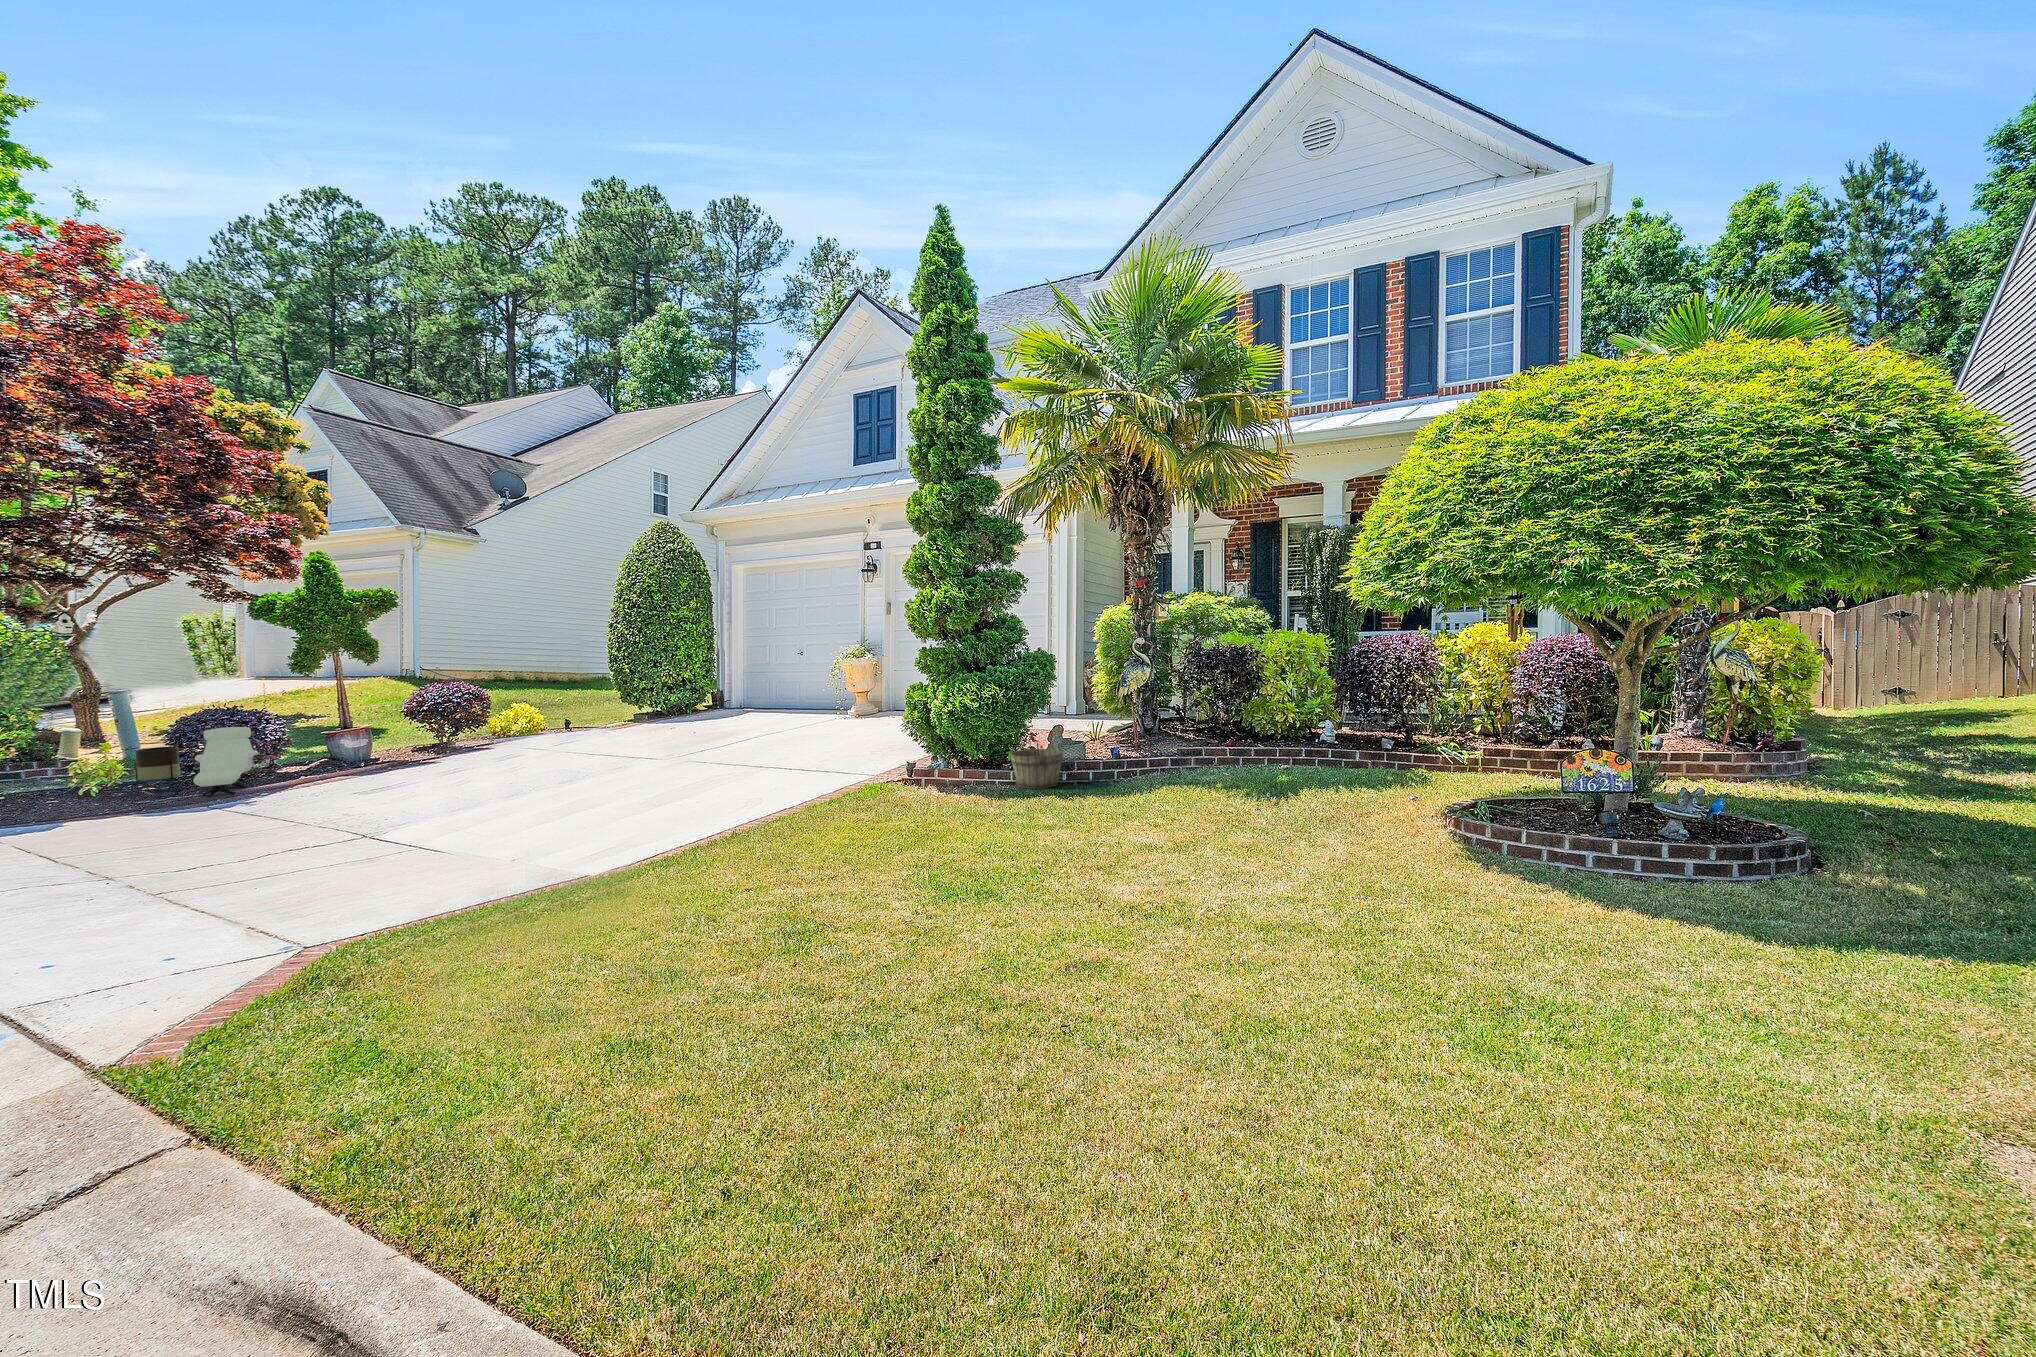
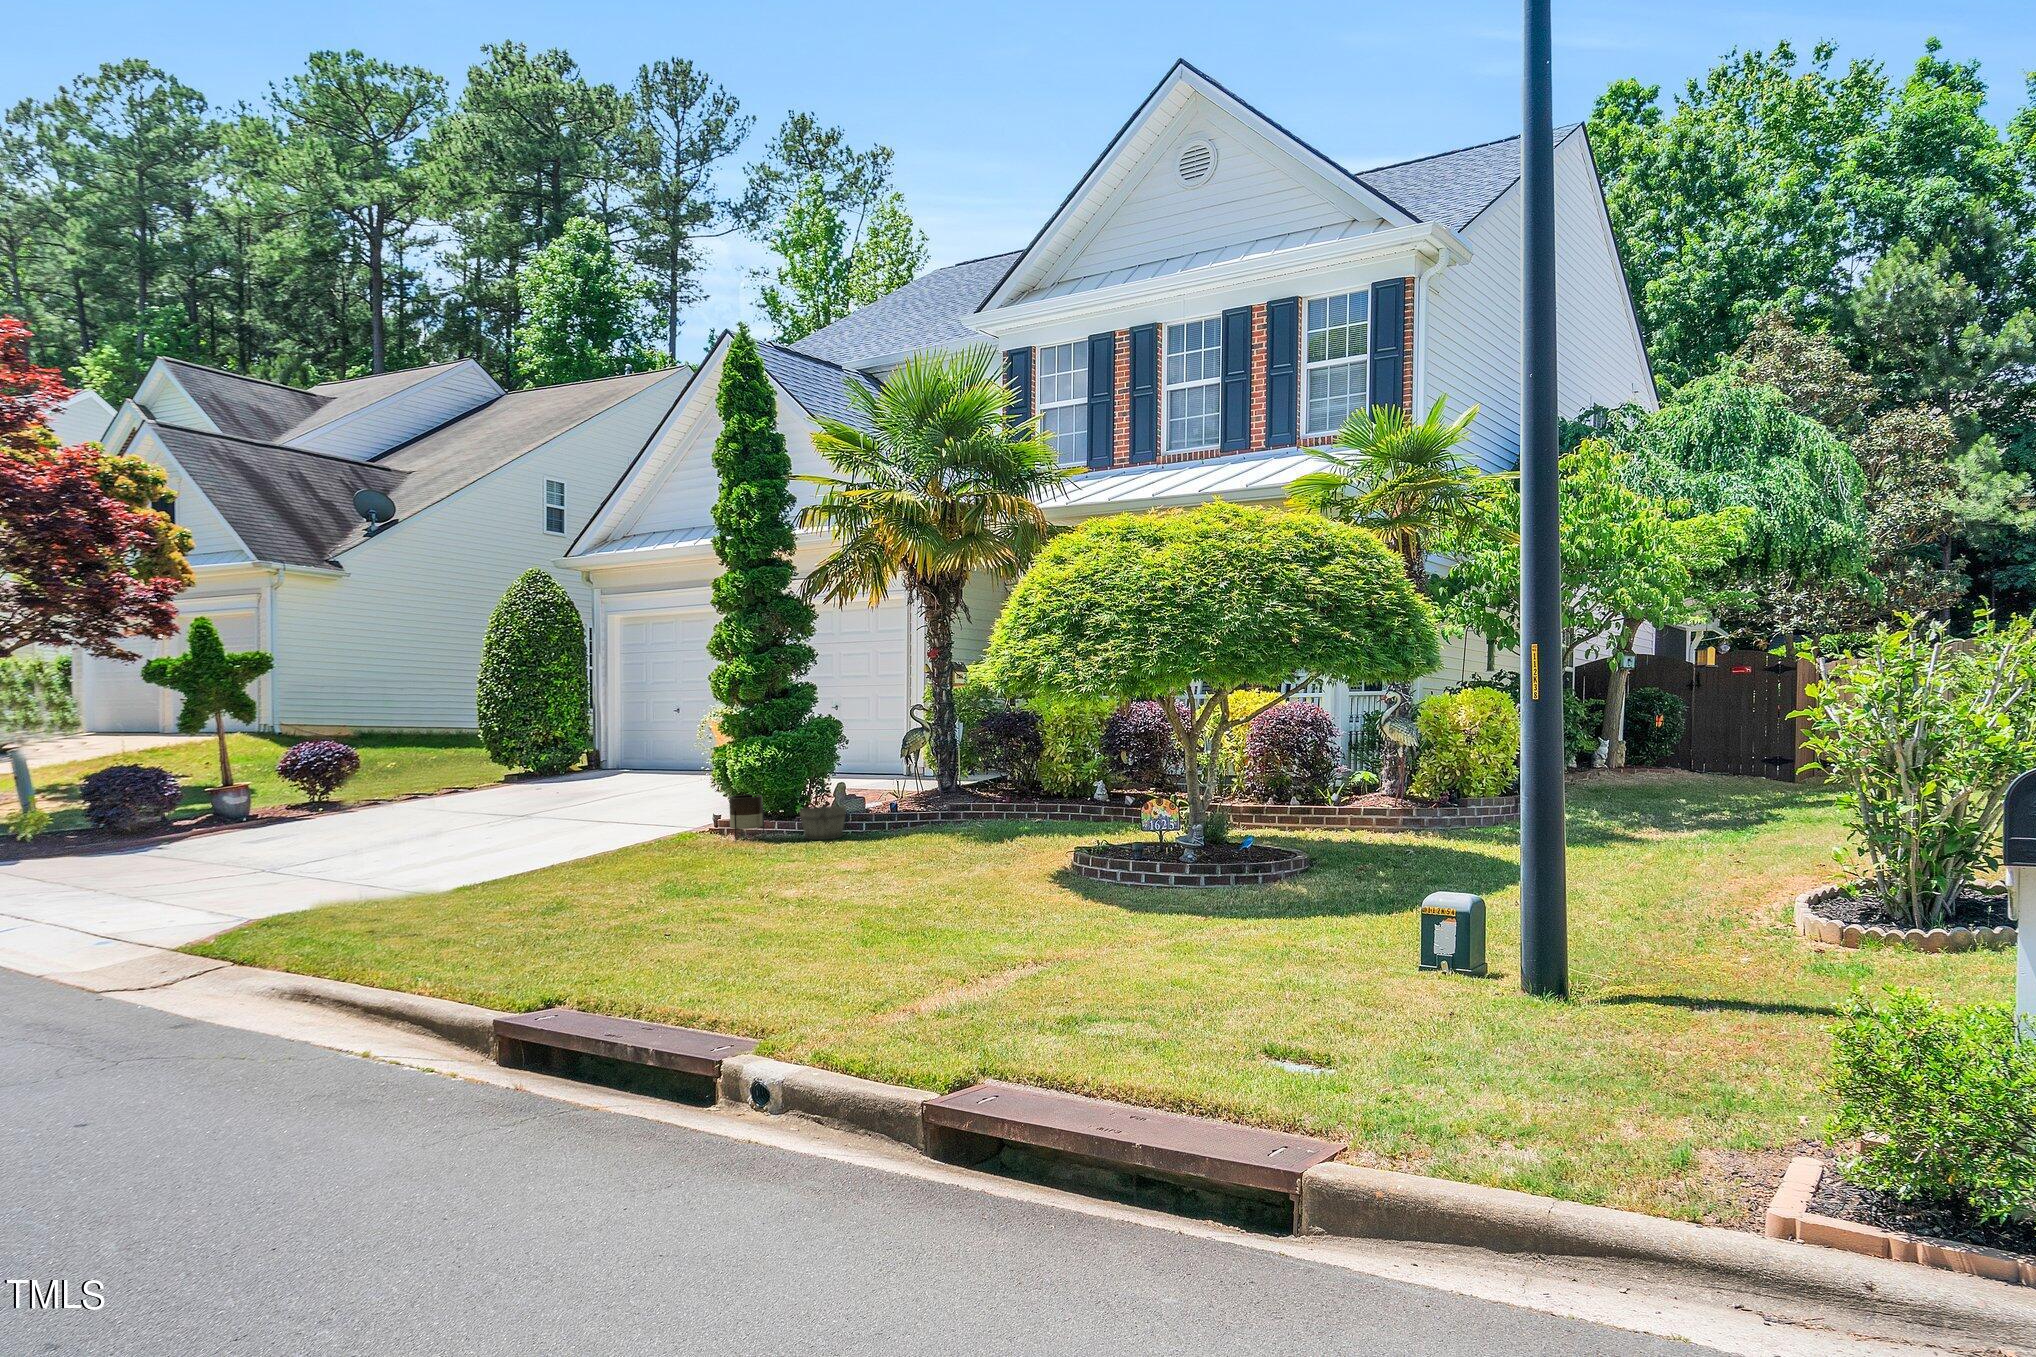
armchair: present [194,727,258,797] -> none [112,783,162,844]
planter: present [135,746,181,793] -> present [729,795,764,842]

